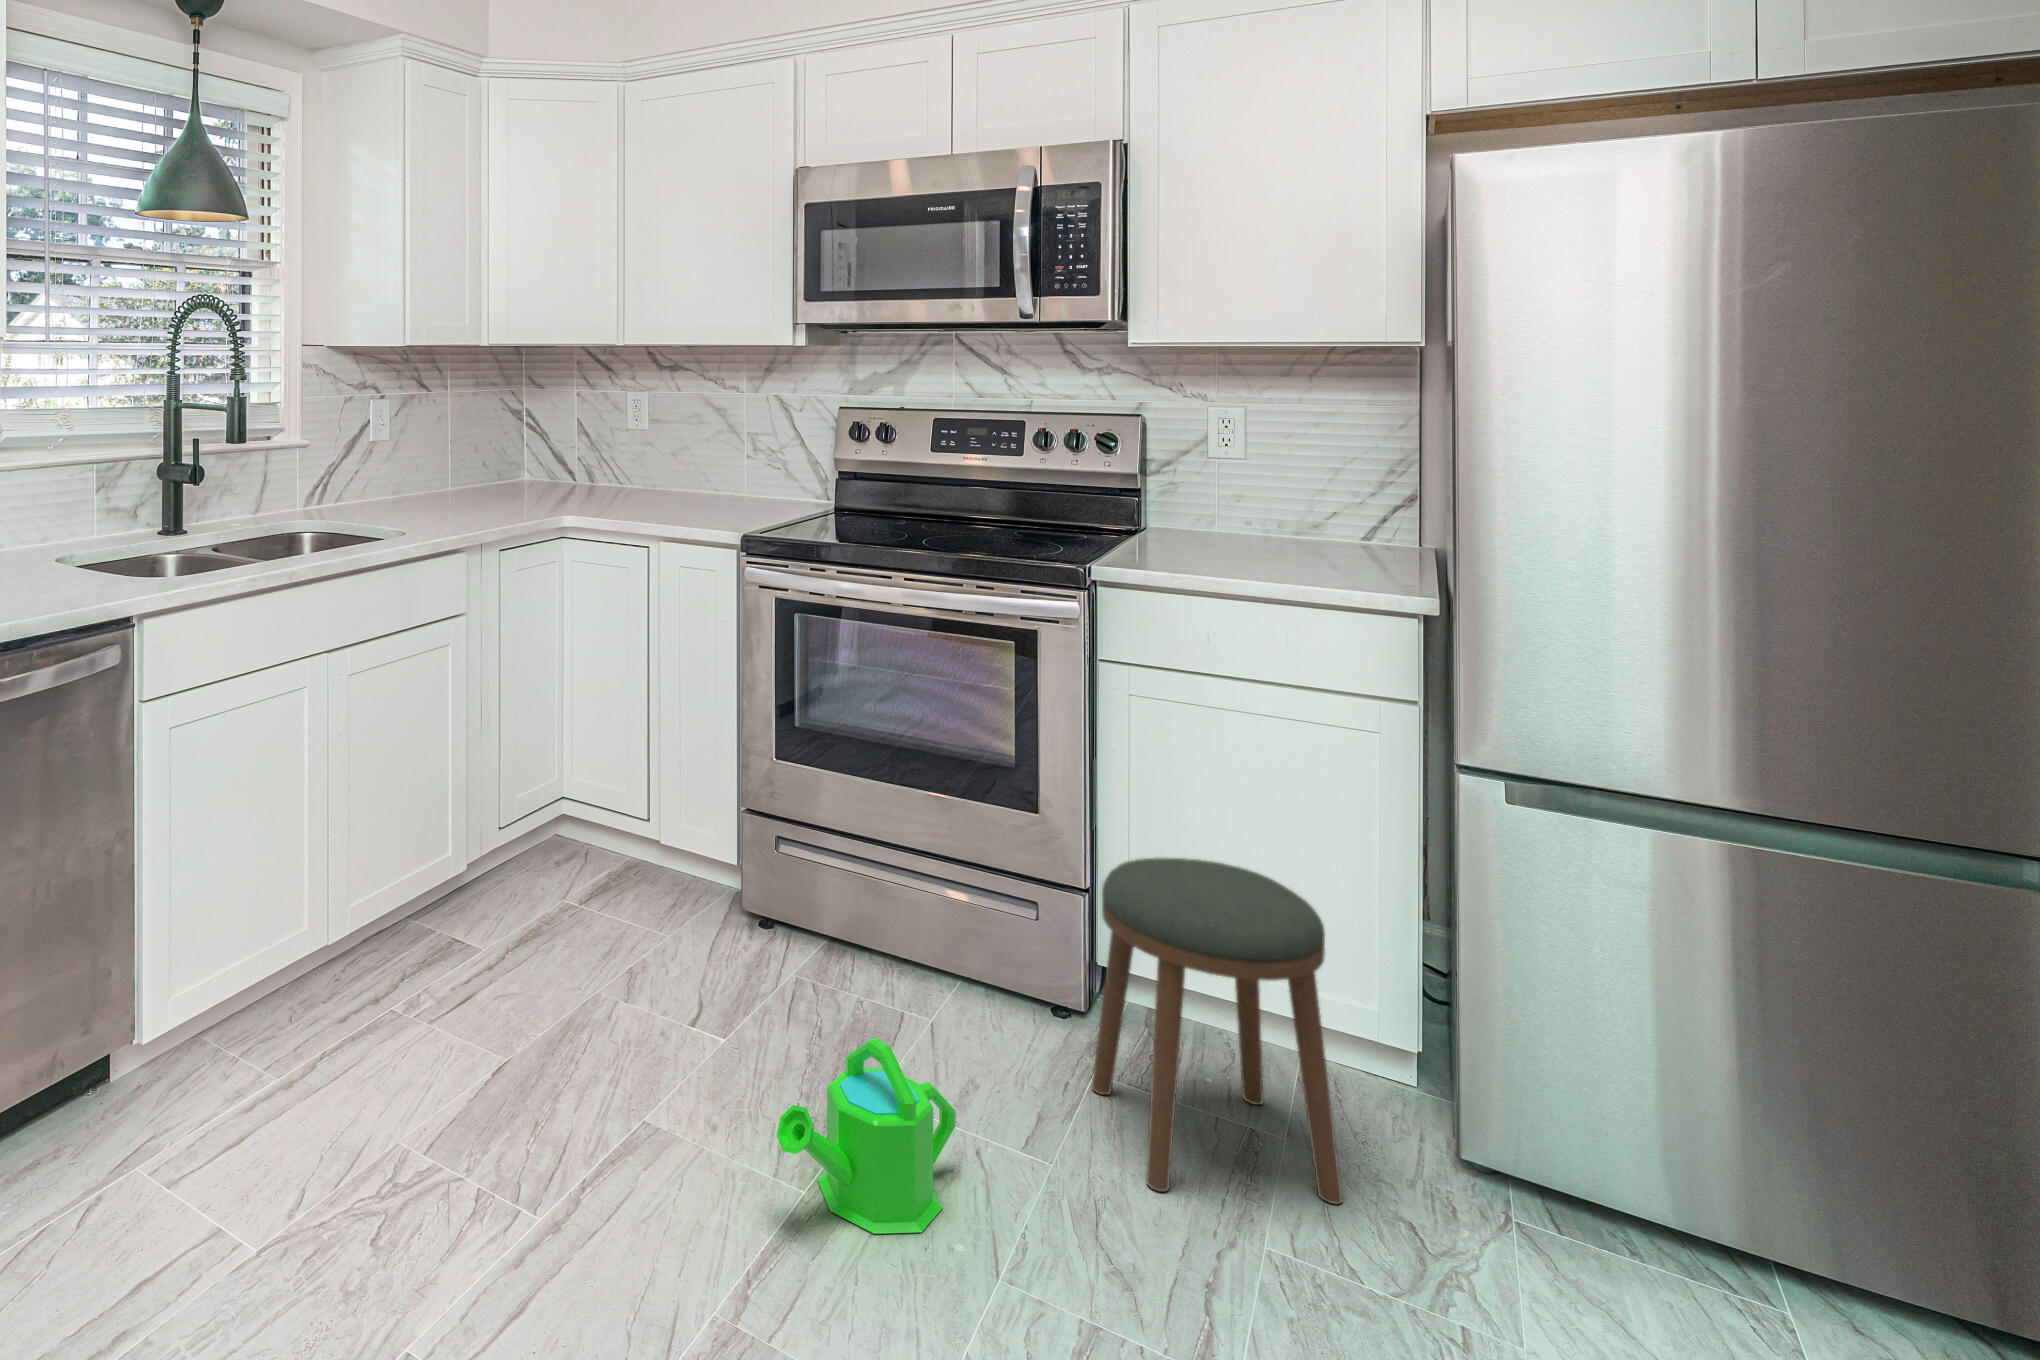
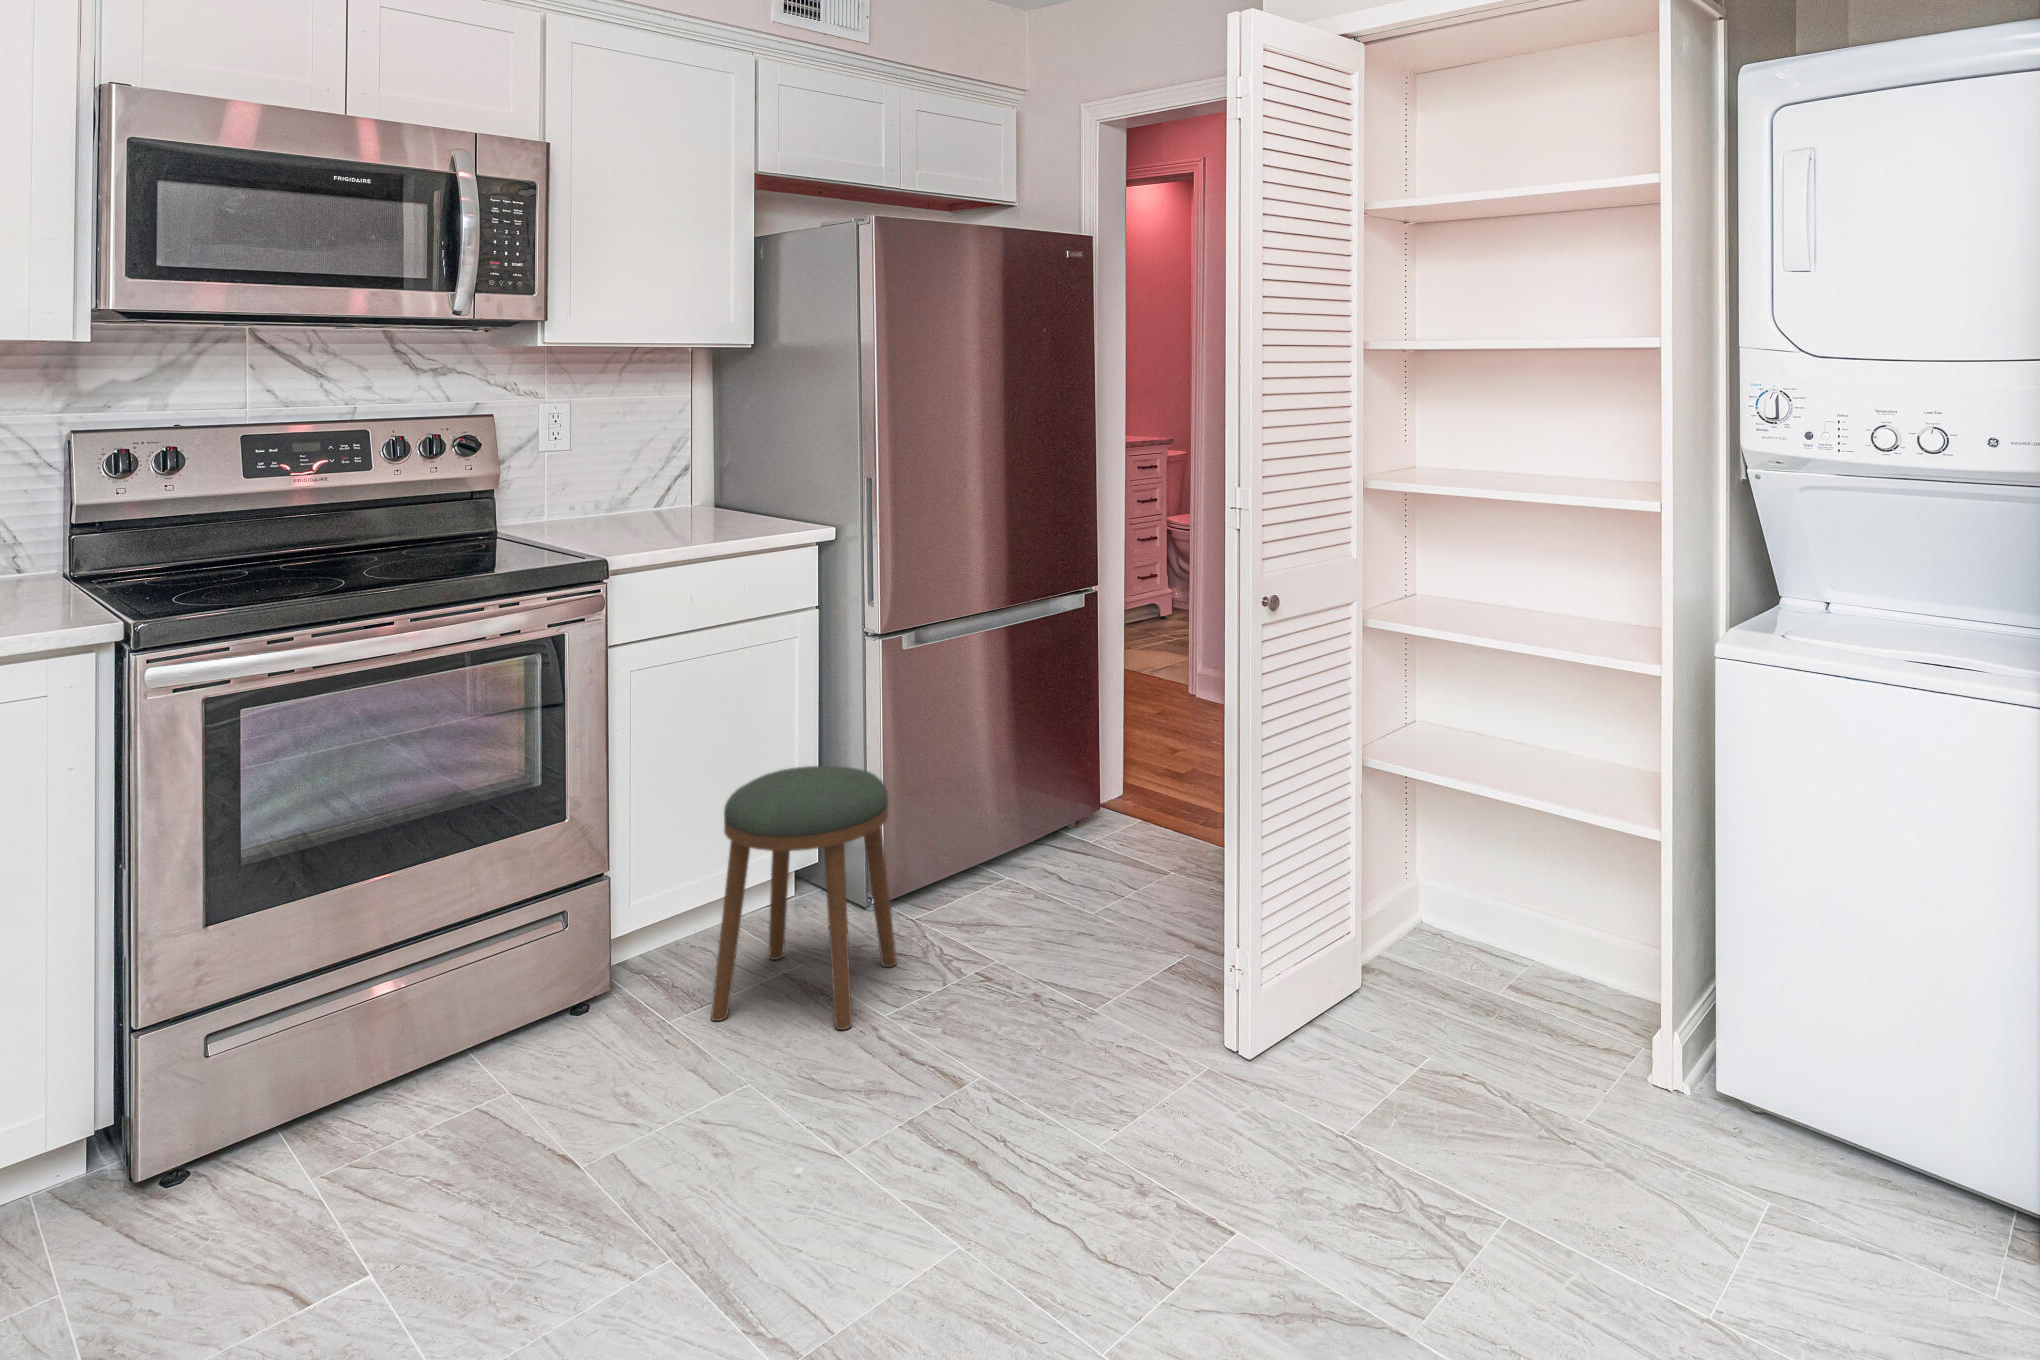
watering can: present [776,1038,956,1234] -> none [715,1023,838,1210]

